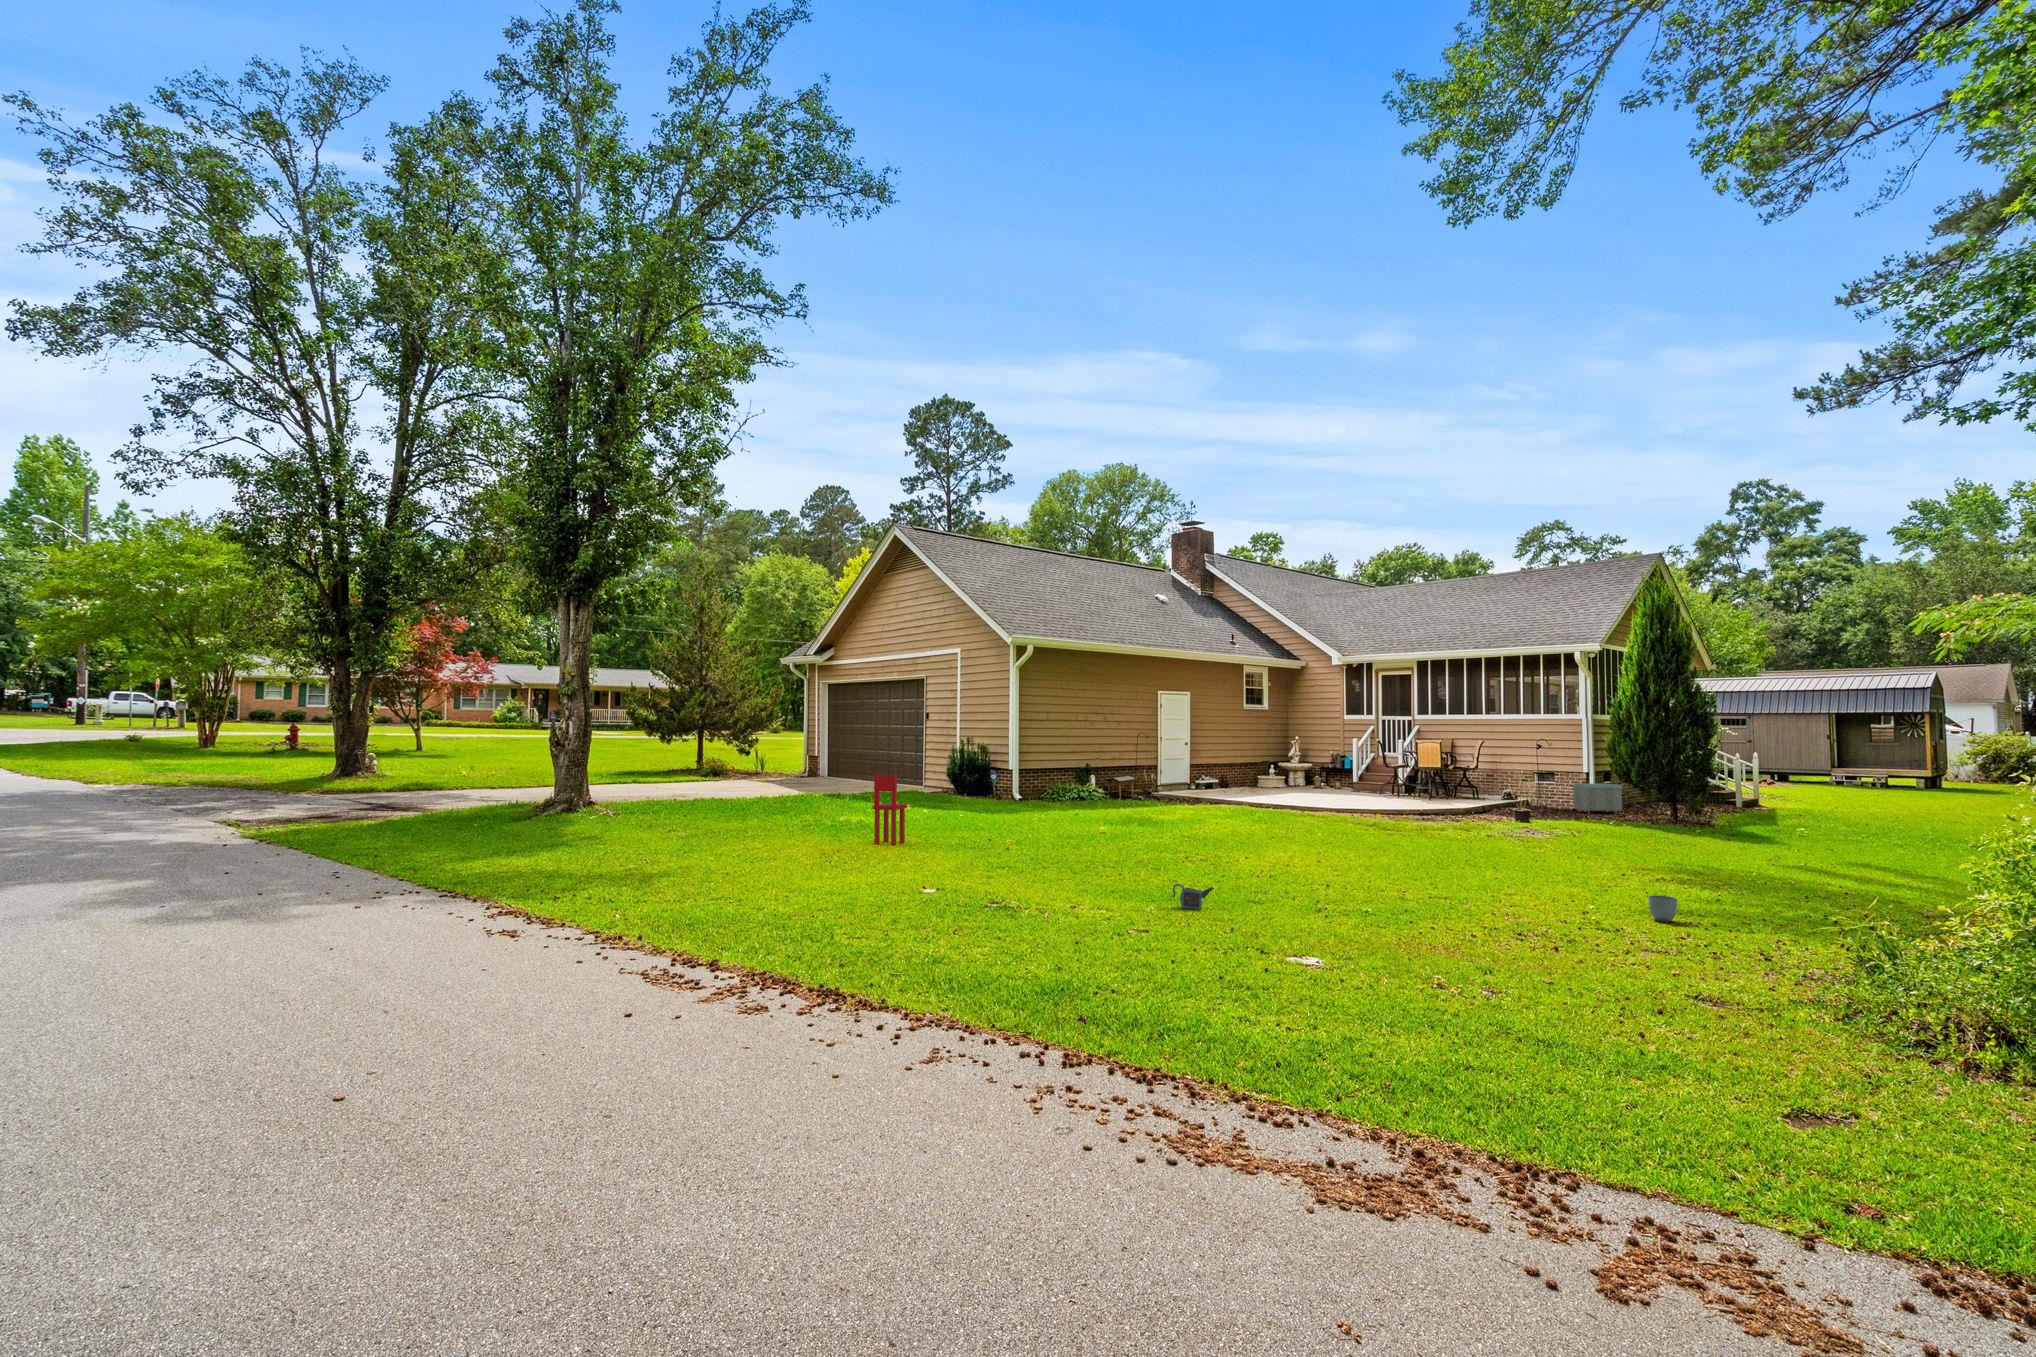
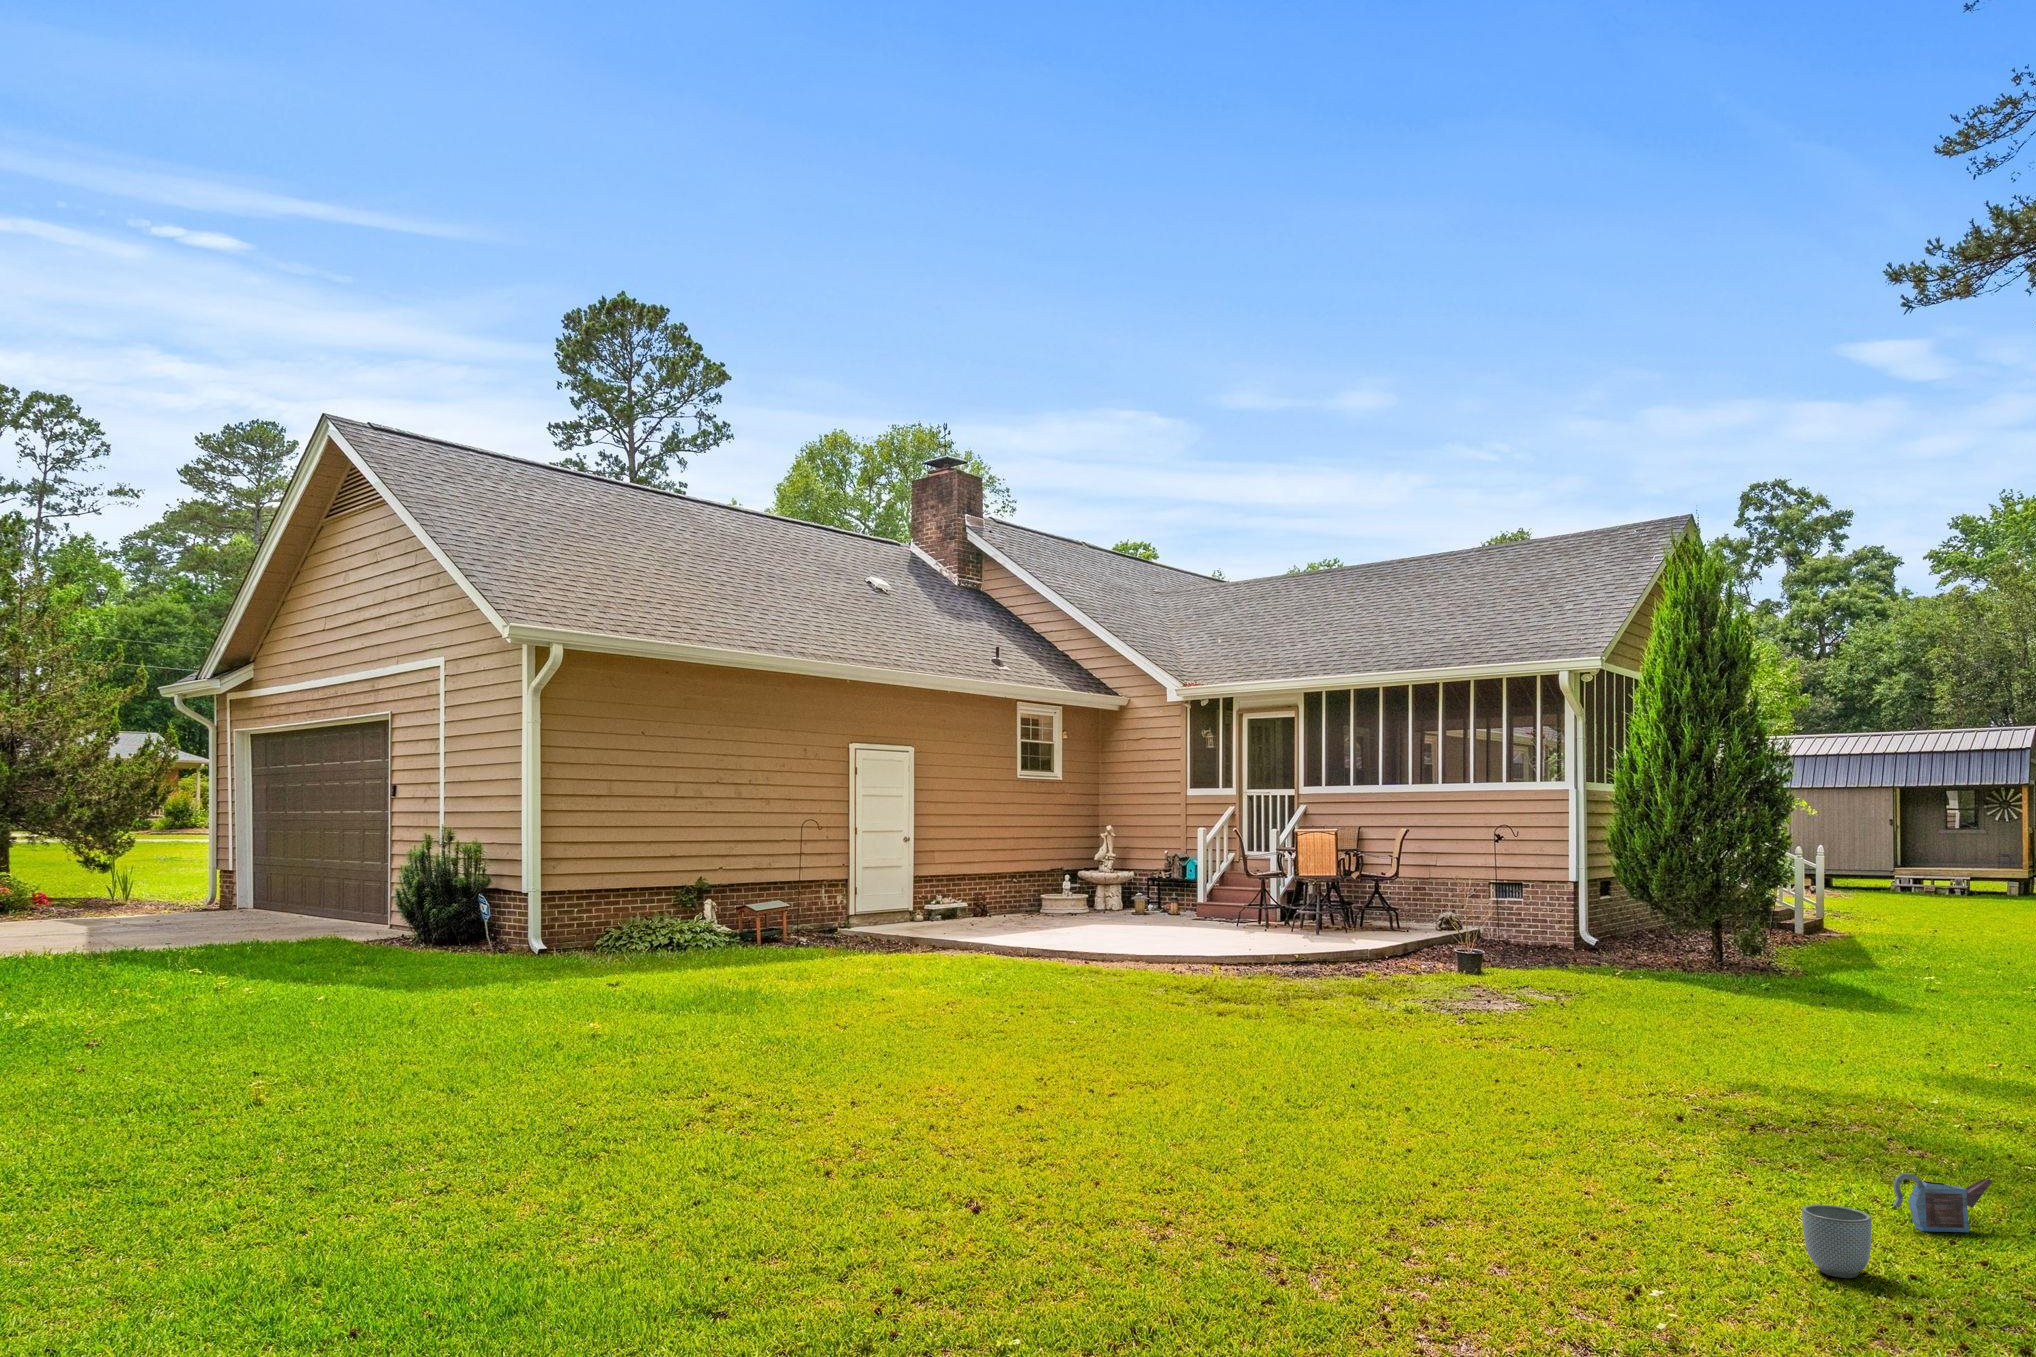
chair: present [872,774,907,845] -> none [39,913,140,1084]
storage bench: present [1574,783,1623,813] -> none [1556,901,1633,953]
watering can: present [1172,884,1214,909] -> present [1893,1173,1993,1232]

